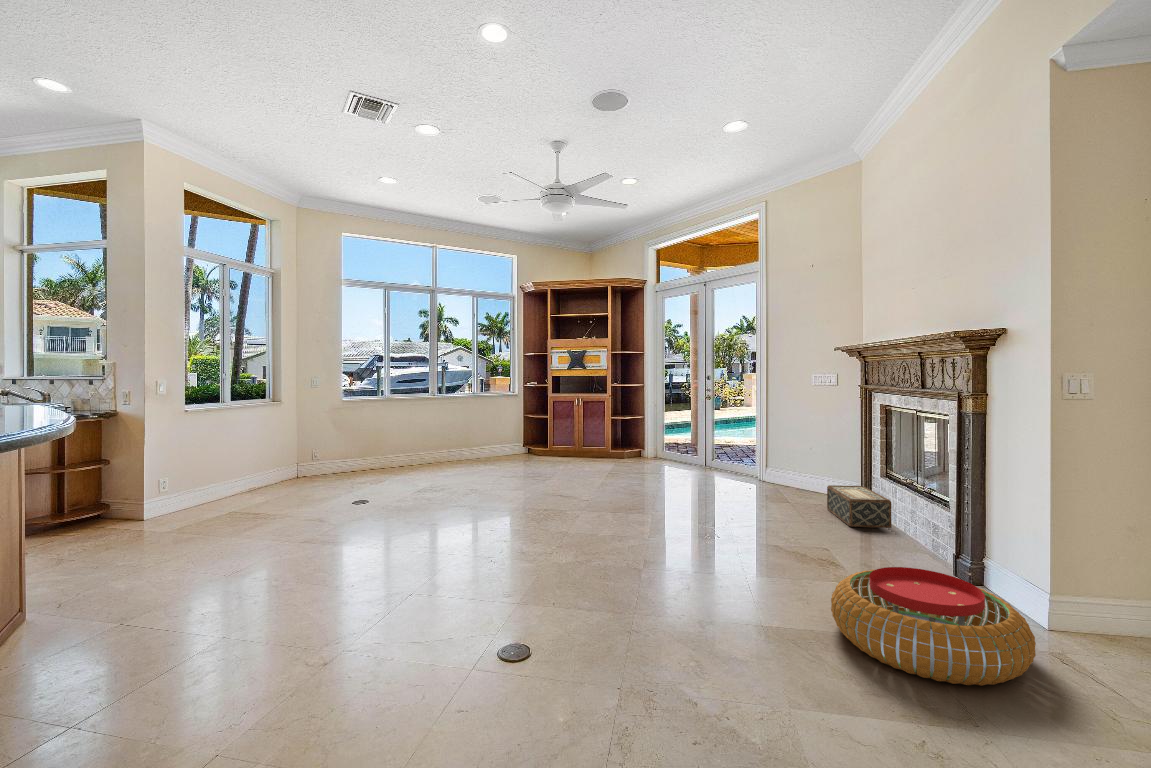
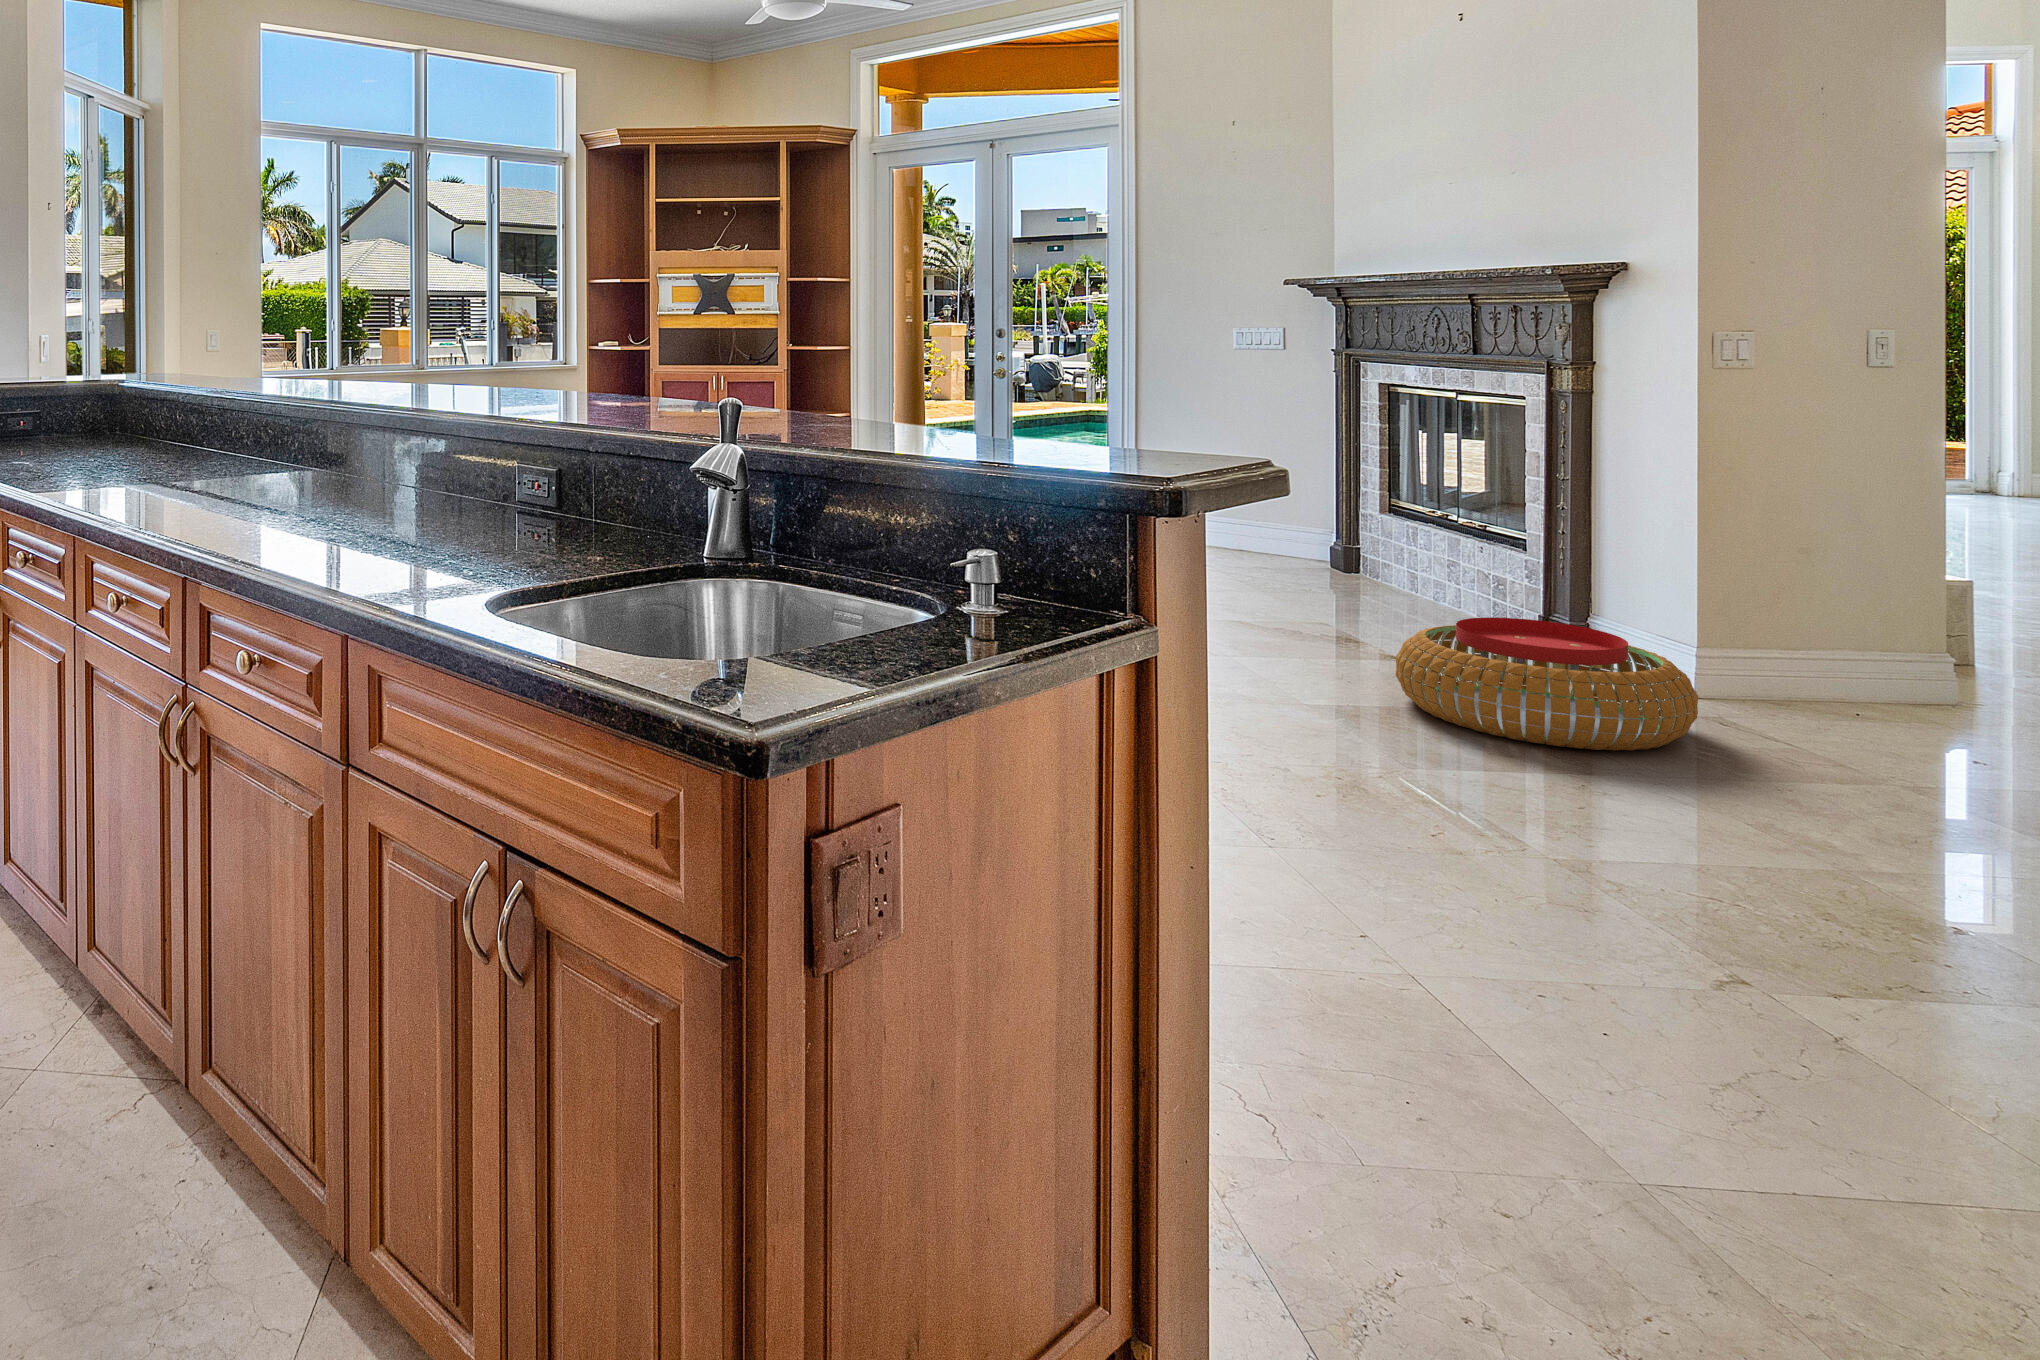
woven basket: present [827,485,892,528] -> none [1275,528,1403,594]

